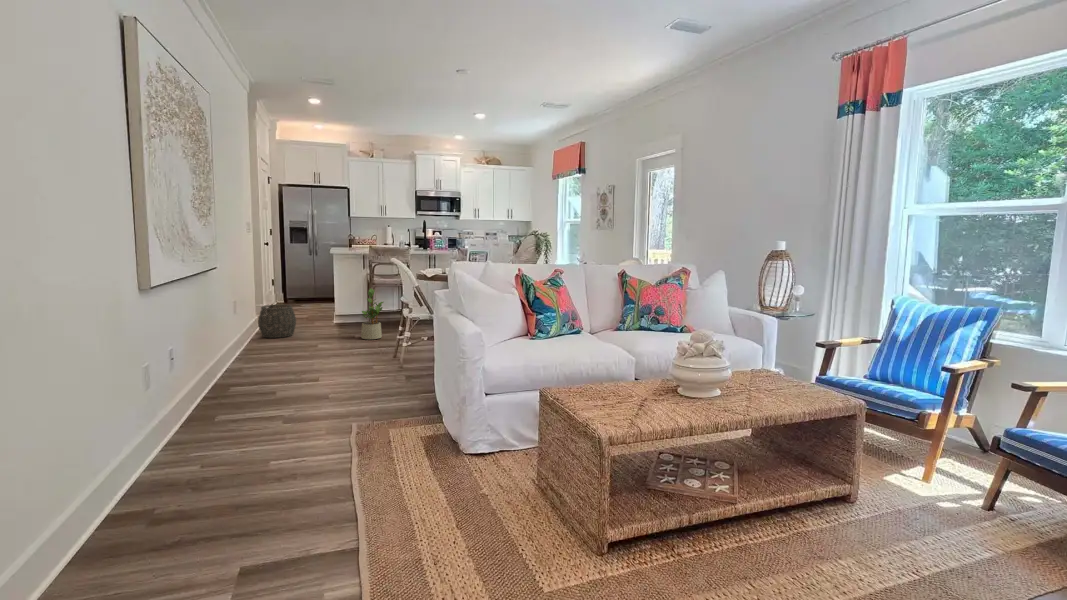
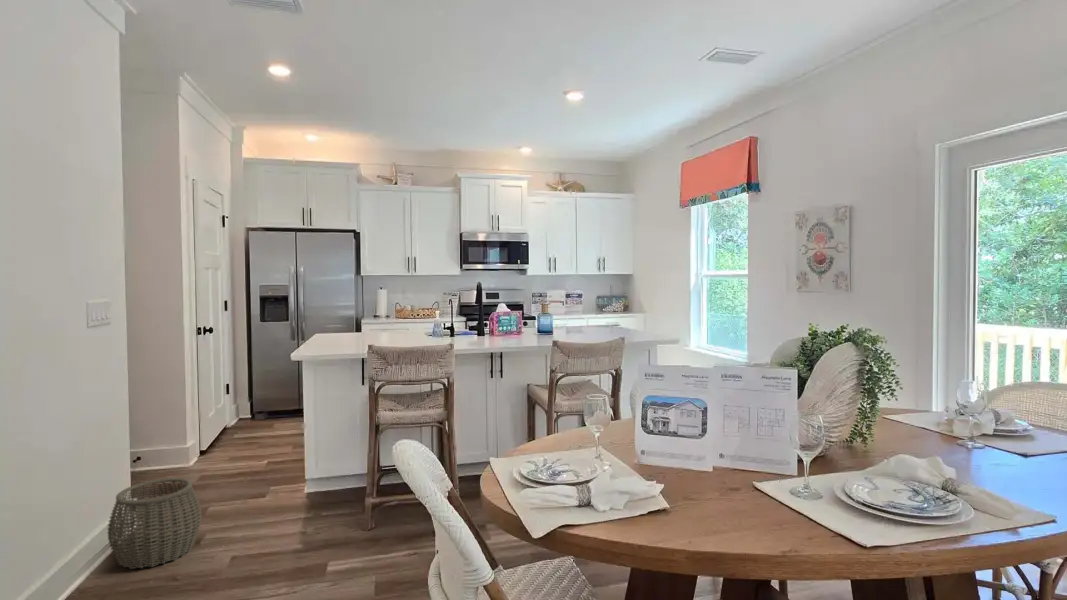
potted plant: present [361,289,383,339] -> none [333,452,388,577]

